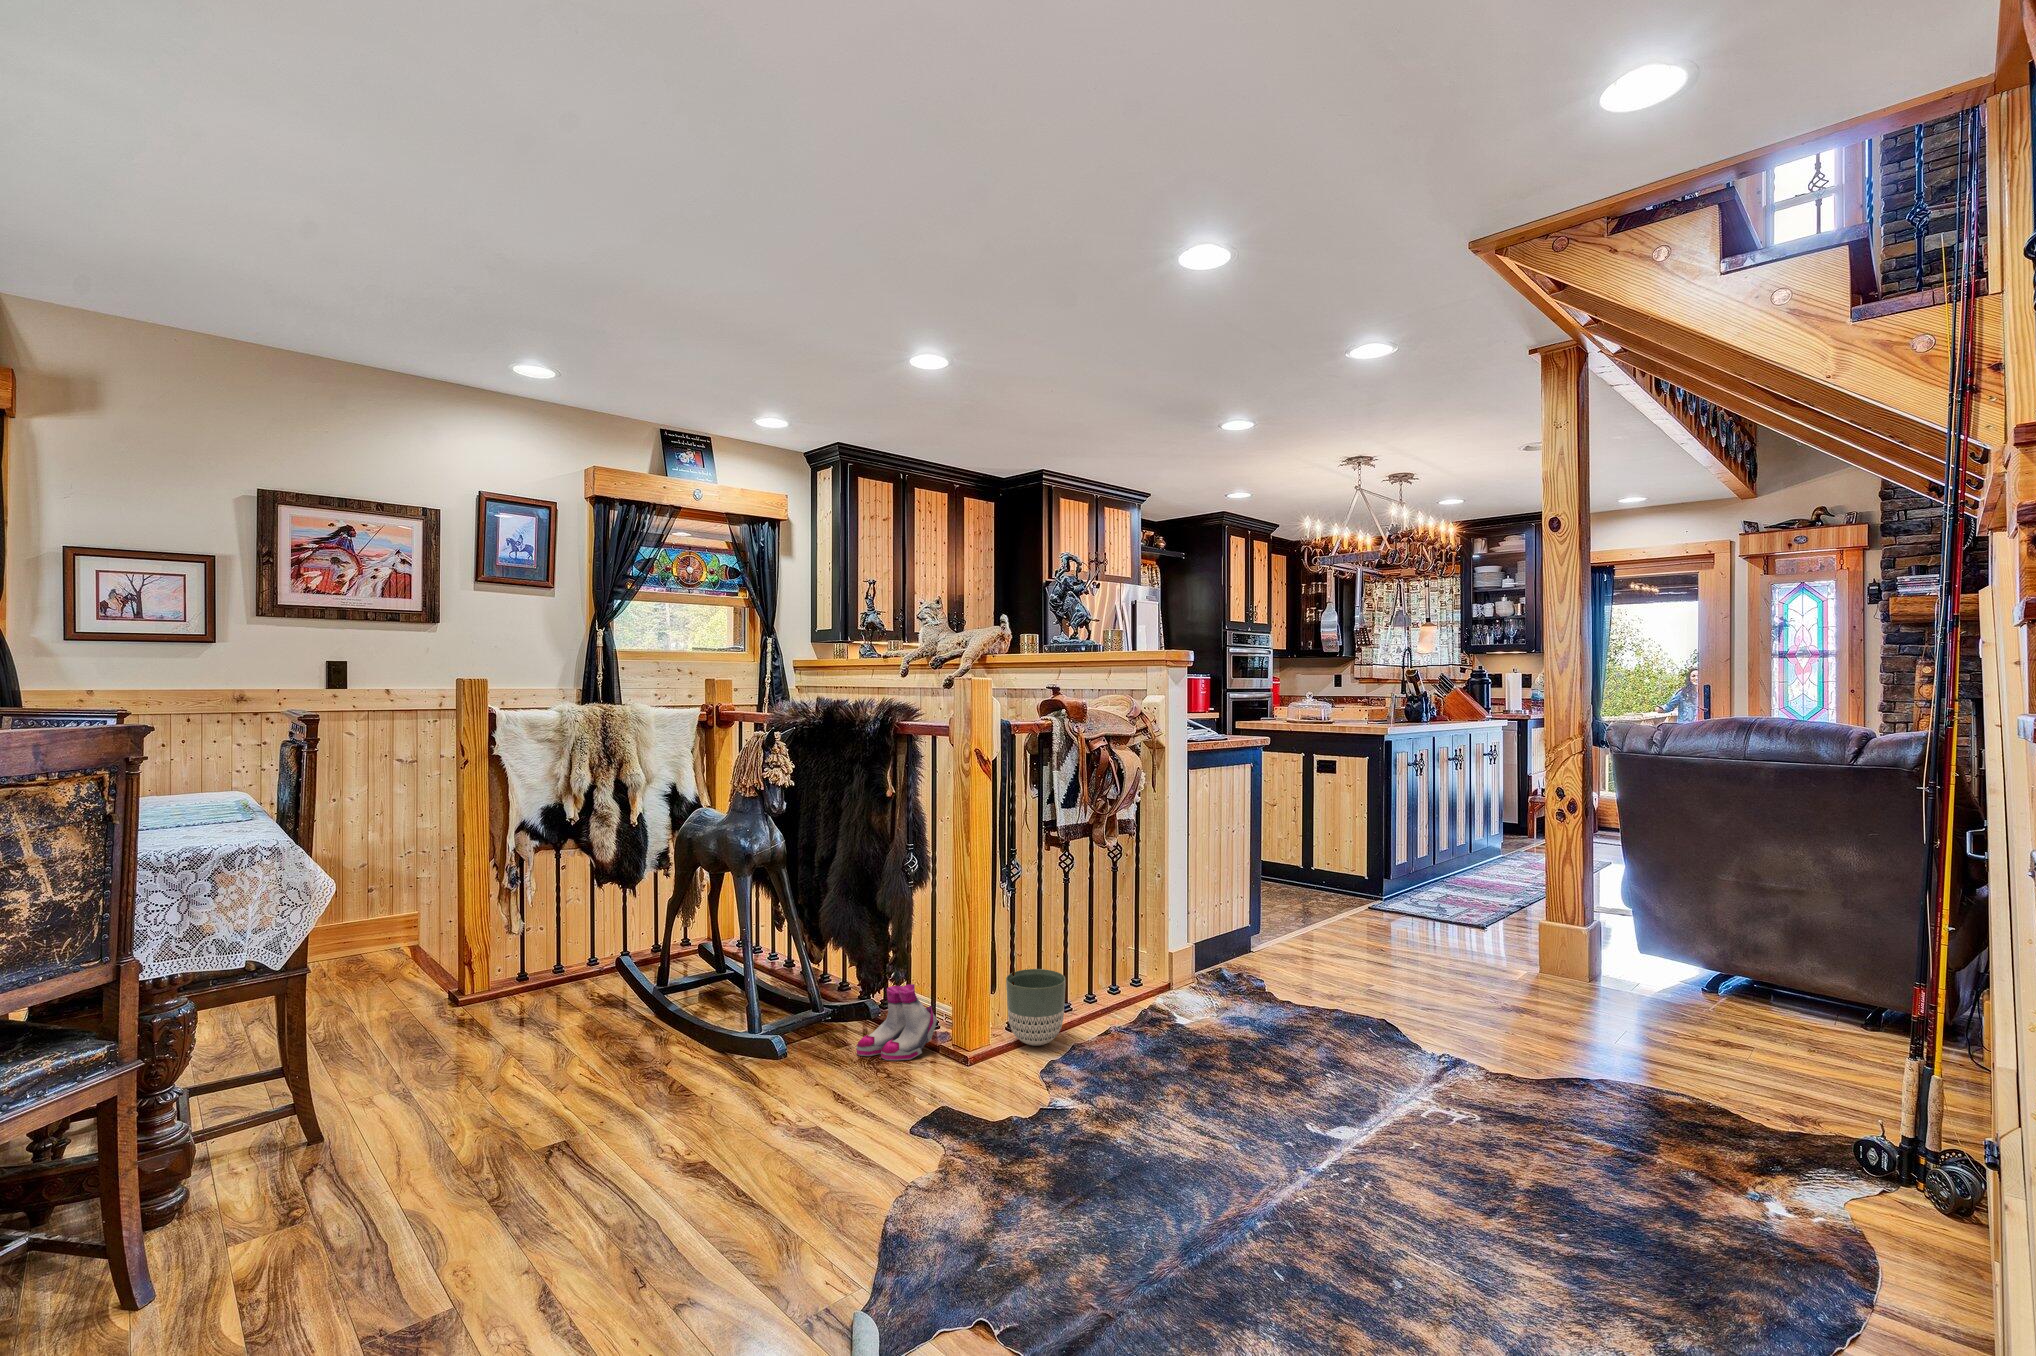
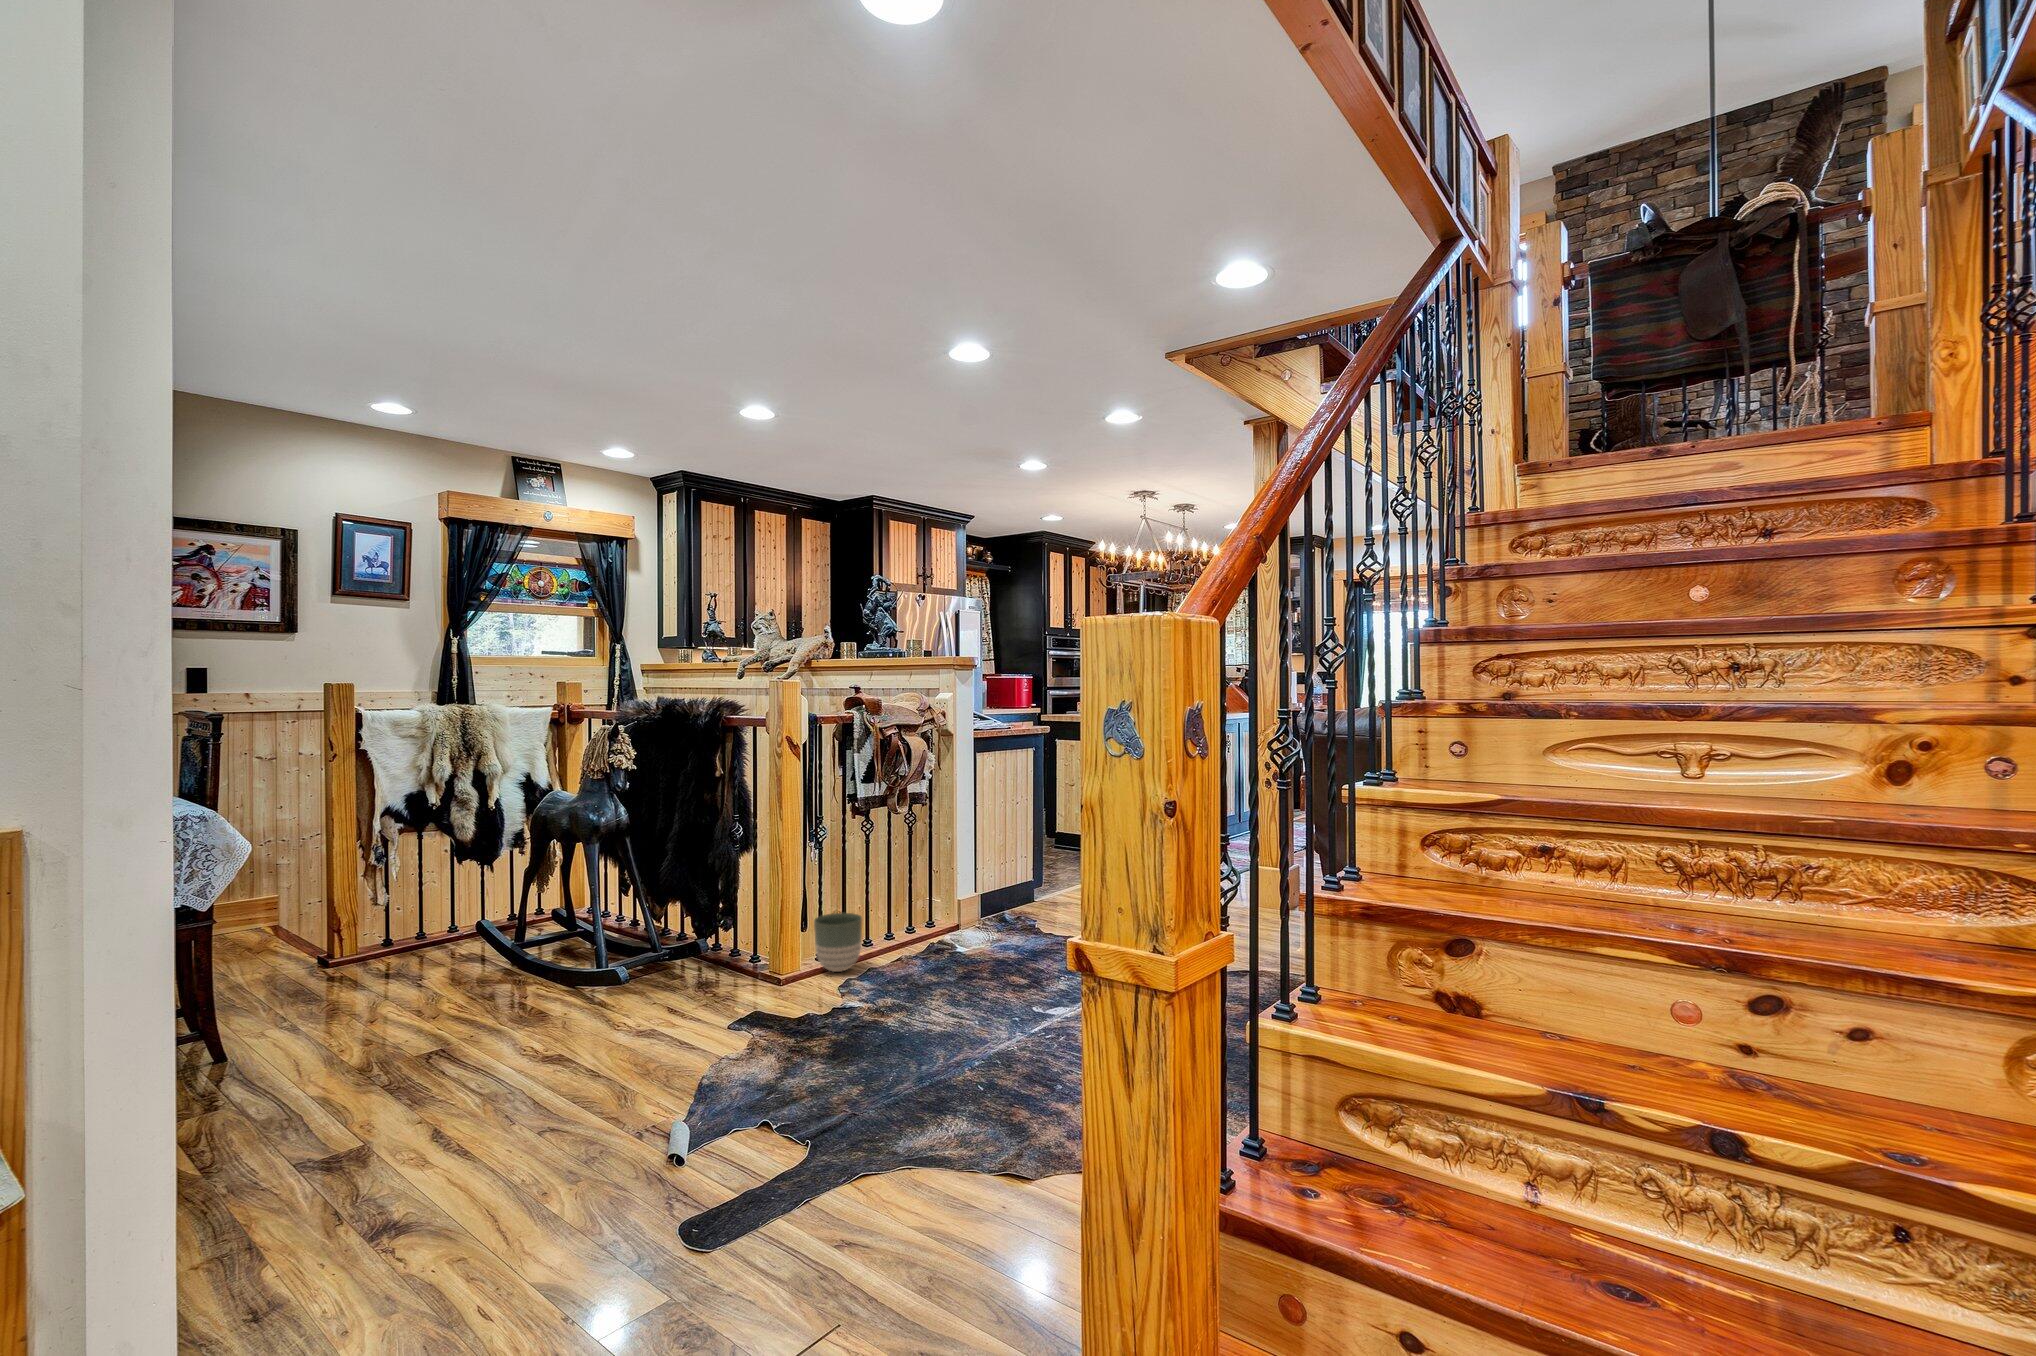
boots: present [856,984,937,1061] -> none [689,926,757,987]

